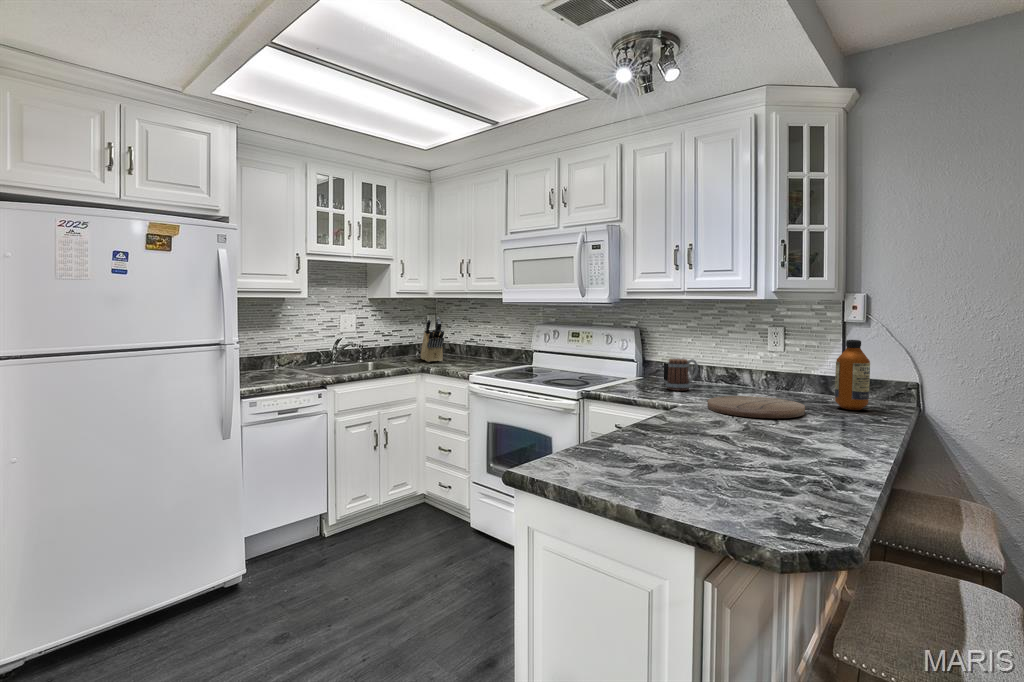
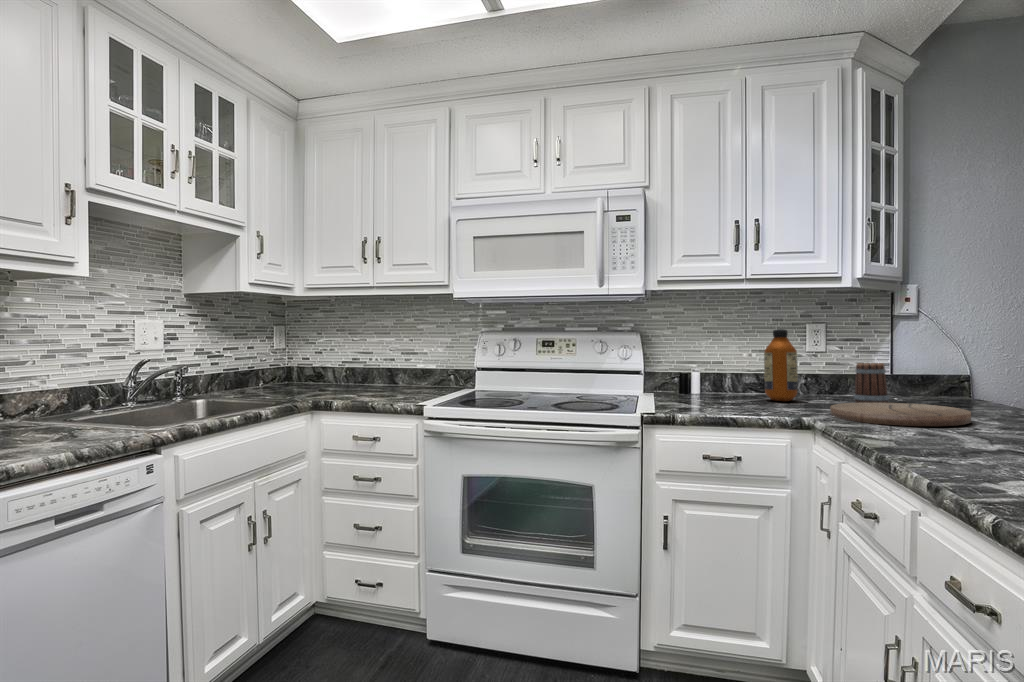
knife block: present [421,317,444,362] -> none [278,323,336,395]
bottle: present [835,340,870,410] -> present [764,329,798,401]
mug: present [666,359,698,391] -> present [853,363,889,403]

